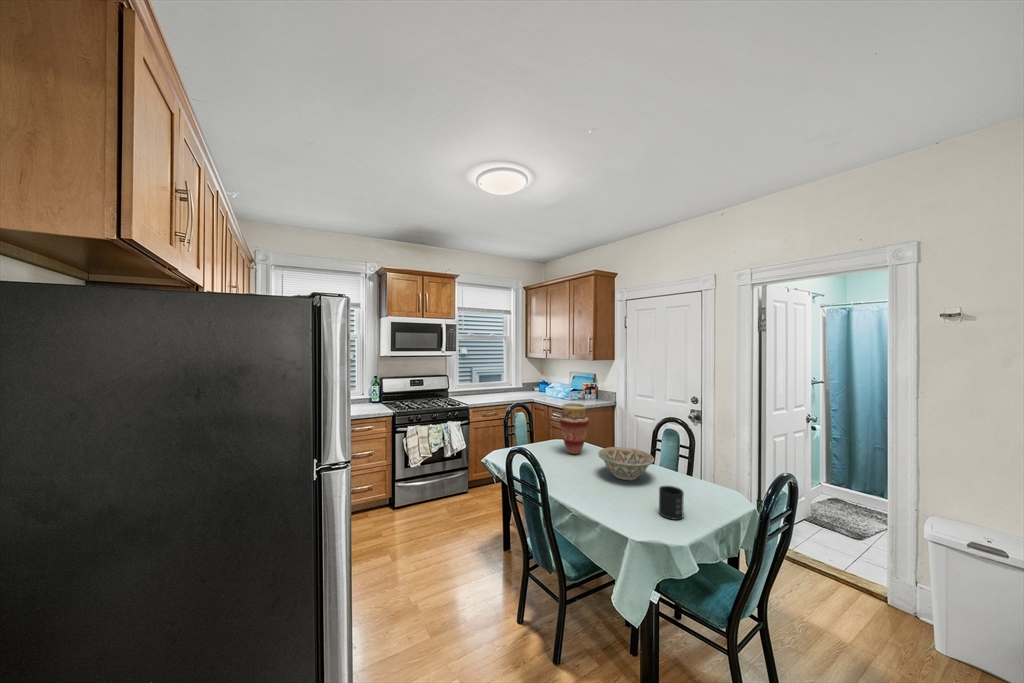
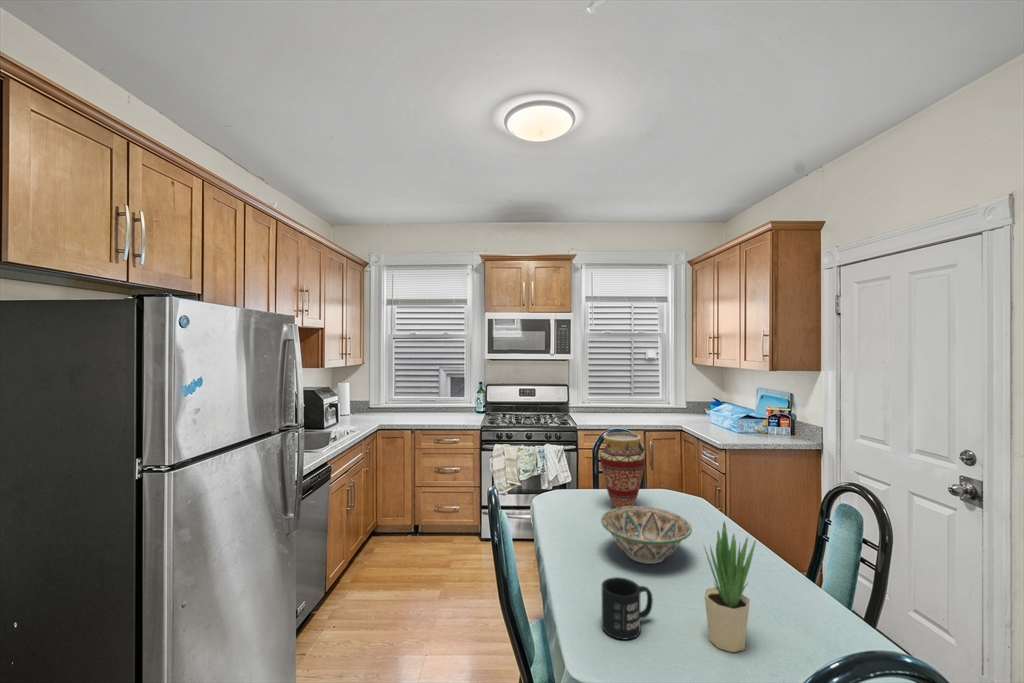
potted plant: none [701,441,730,509] -> present [705,522,756,652]

